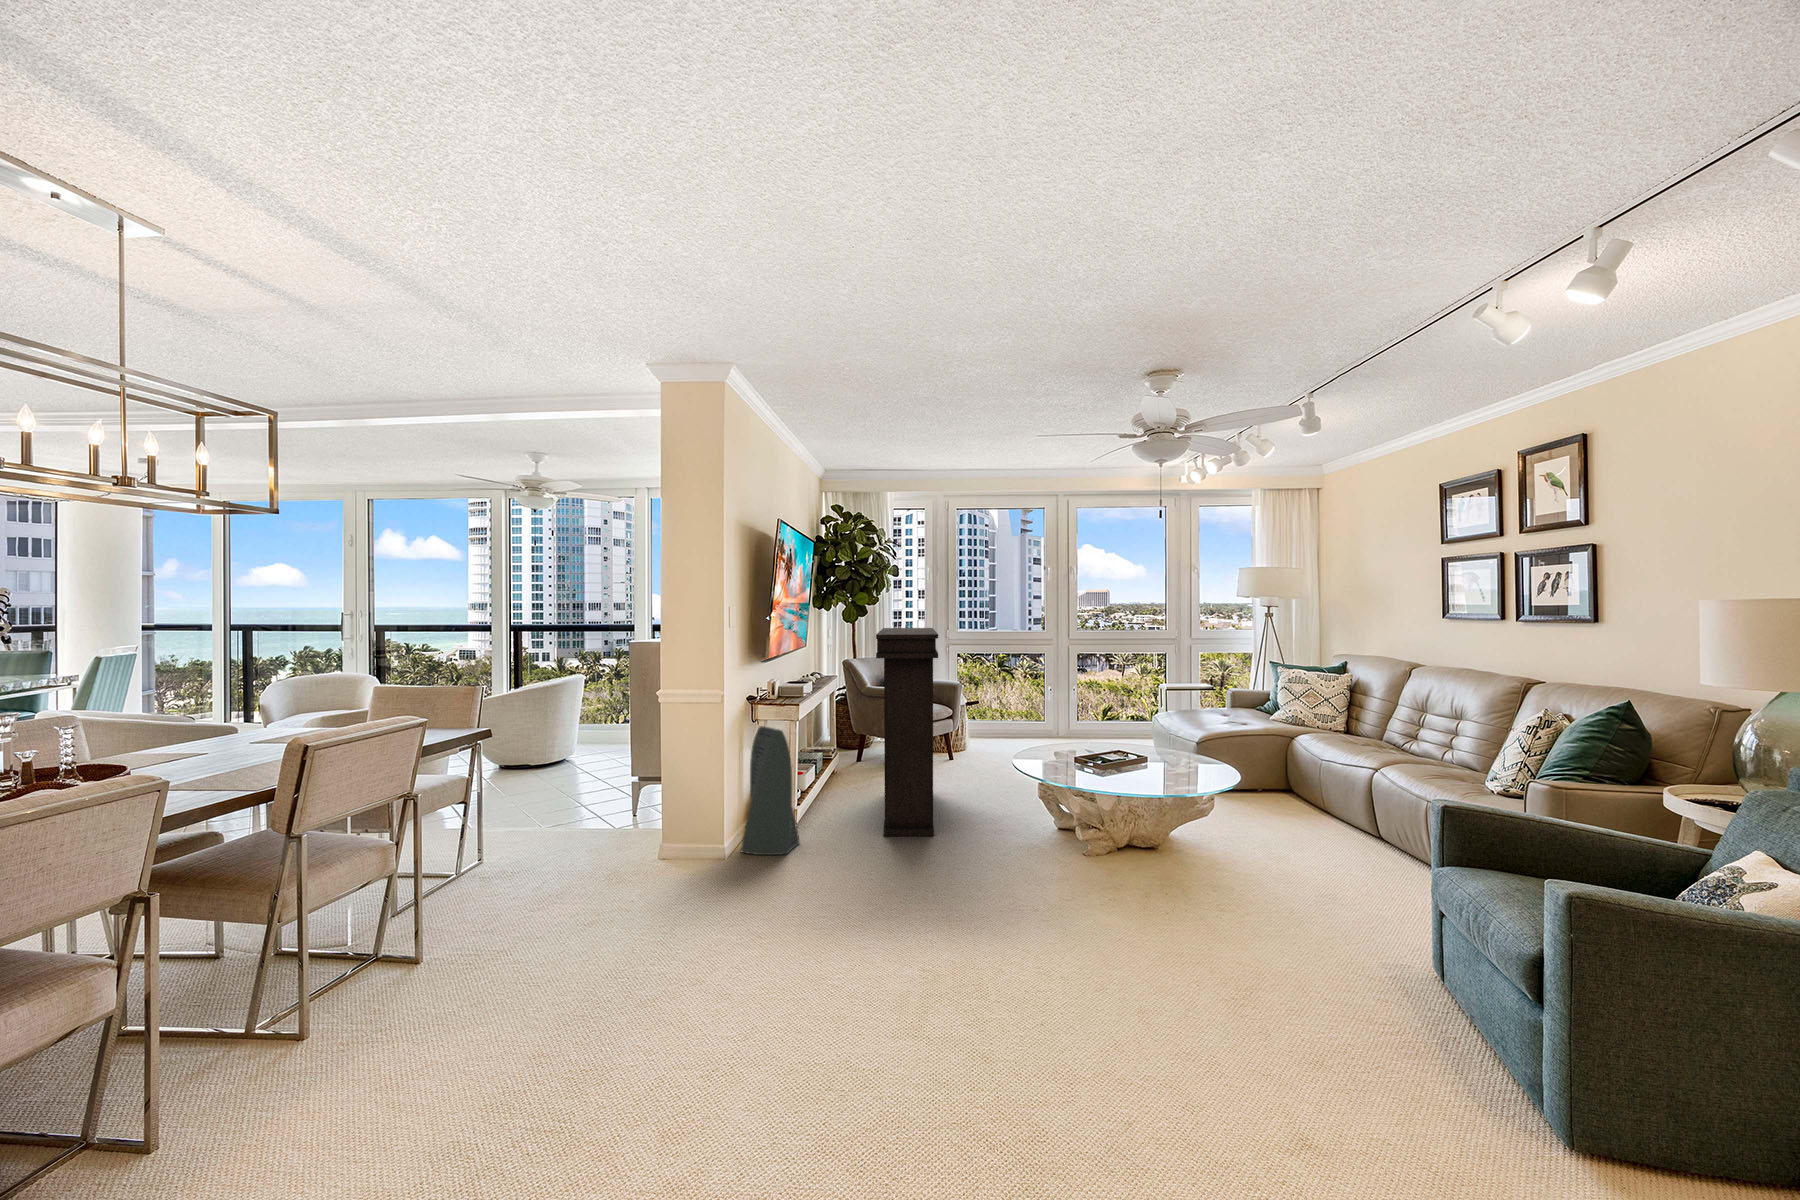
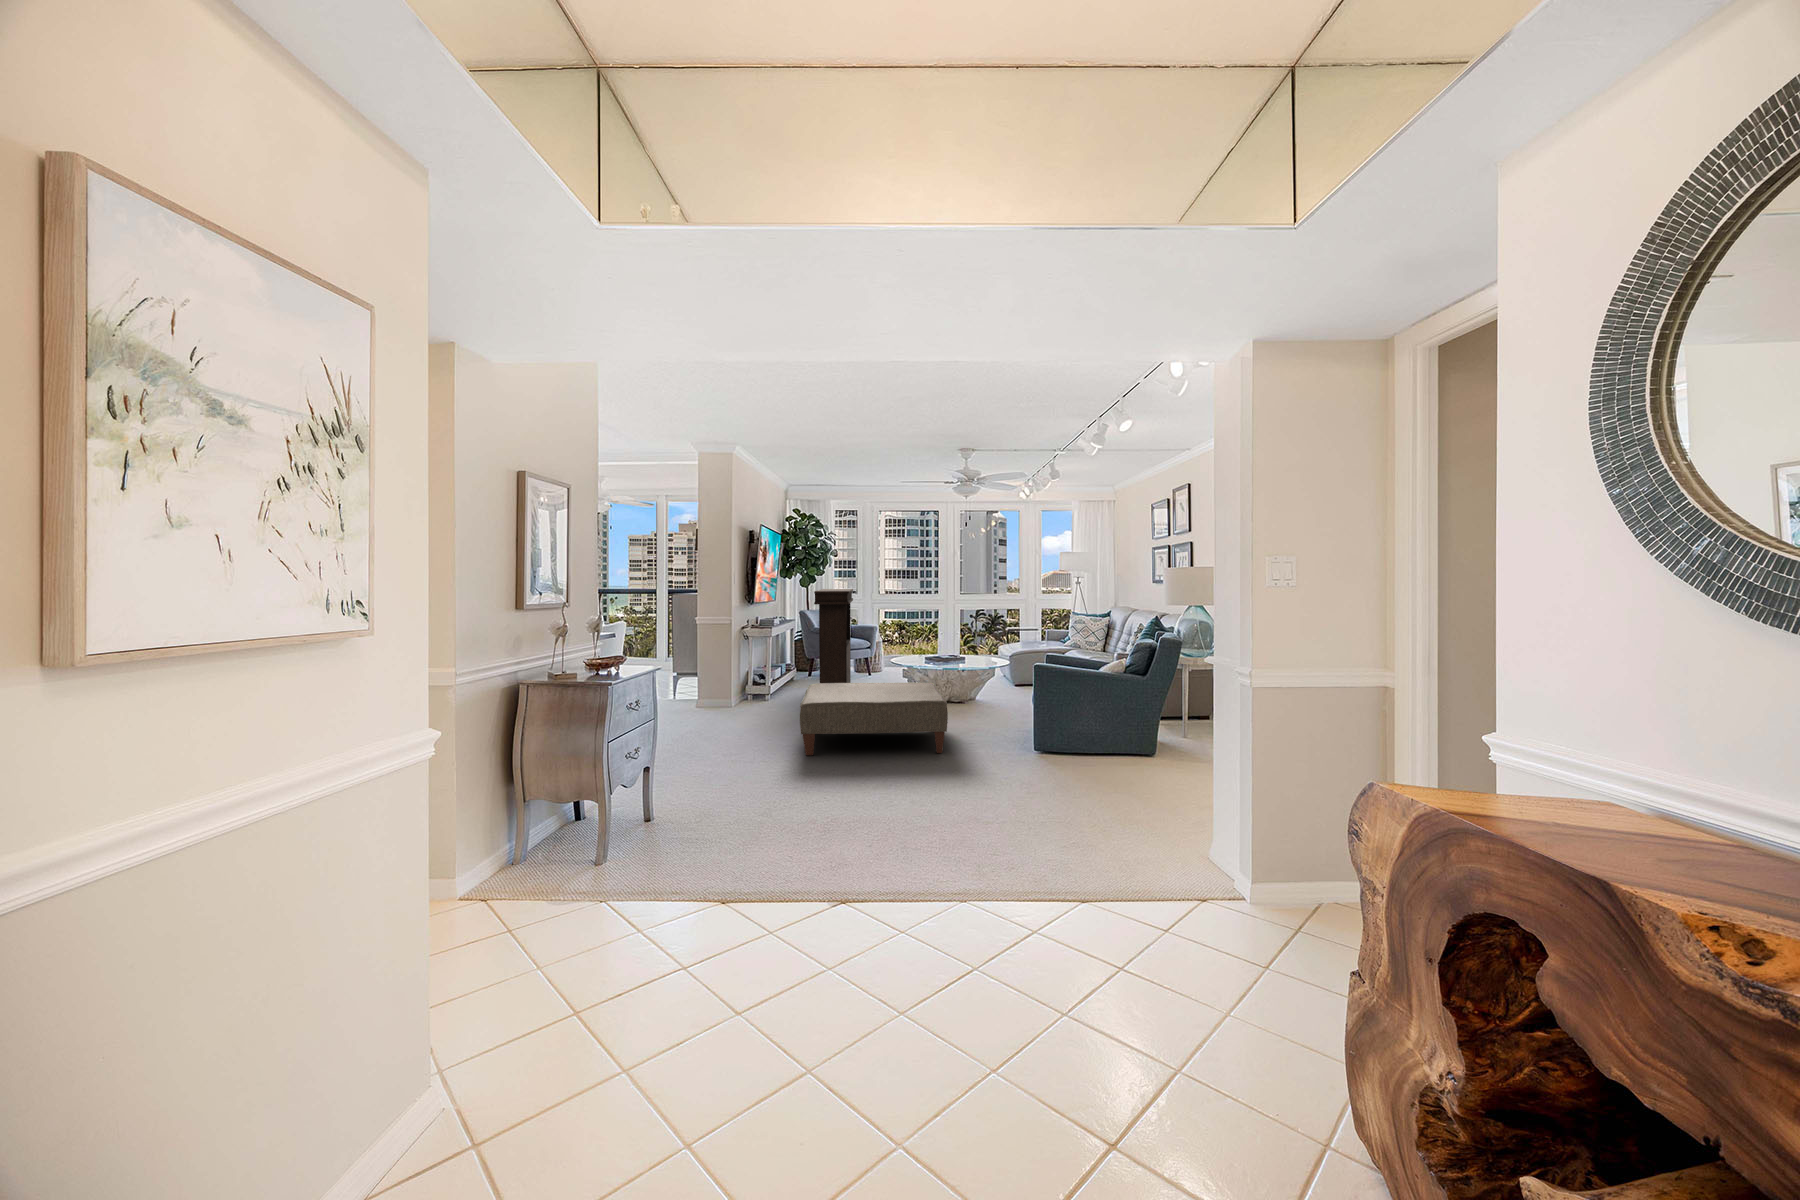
air purifier: present [741,726,800,855] -> none [740,641,772,710]
ottoman: none [872,831,1246,1060] -> present [800,682,948,755]

